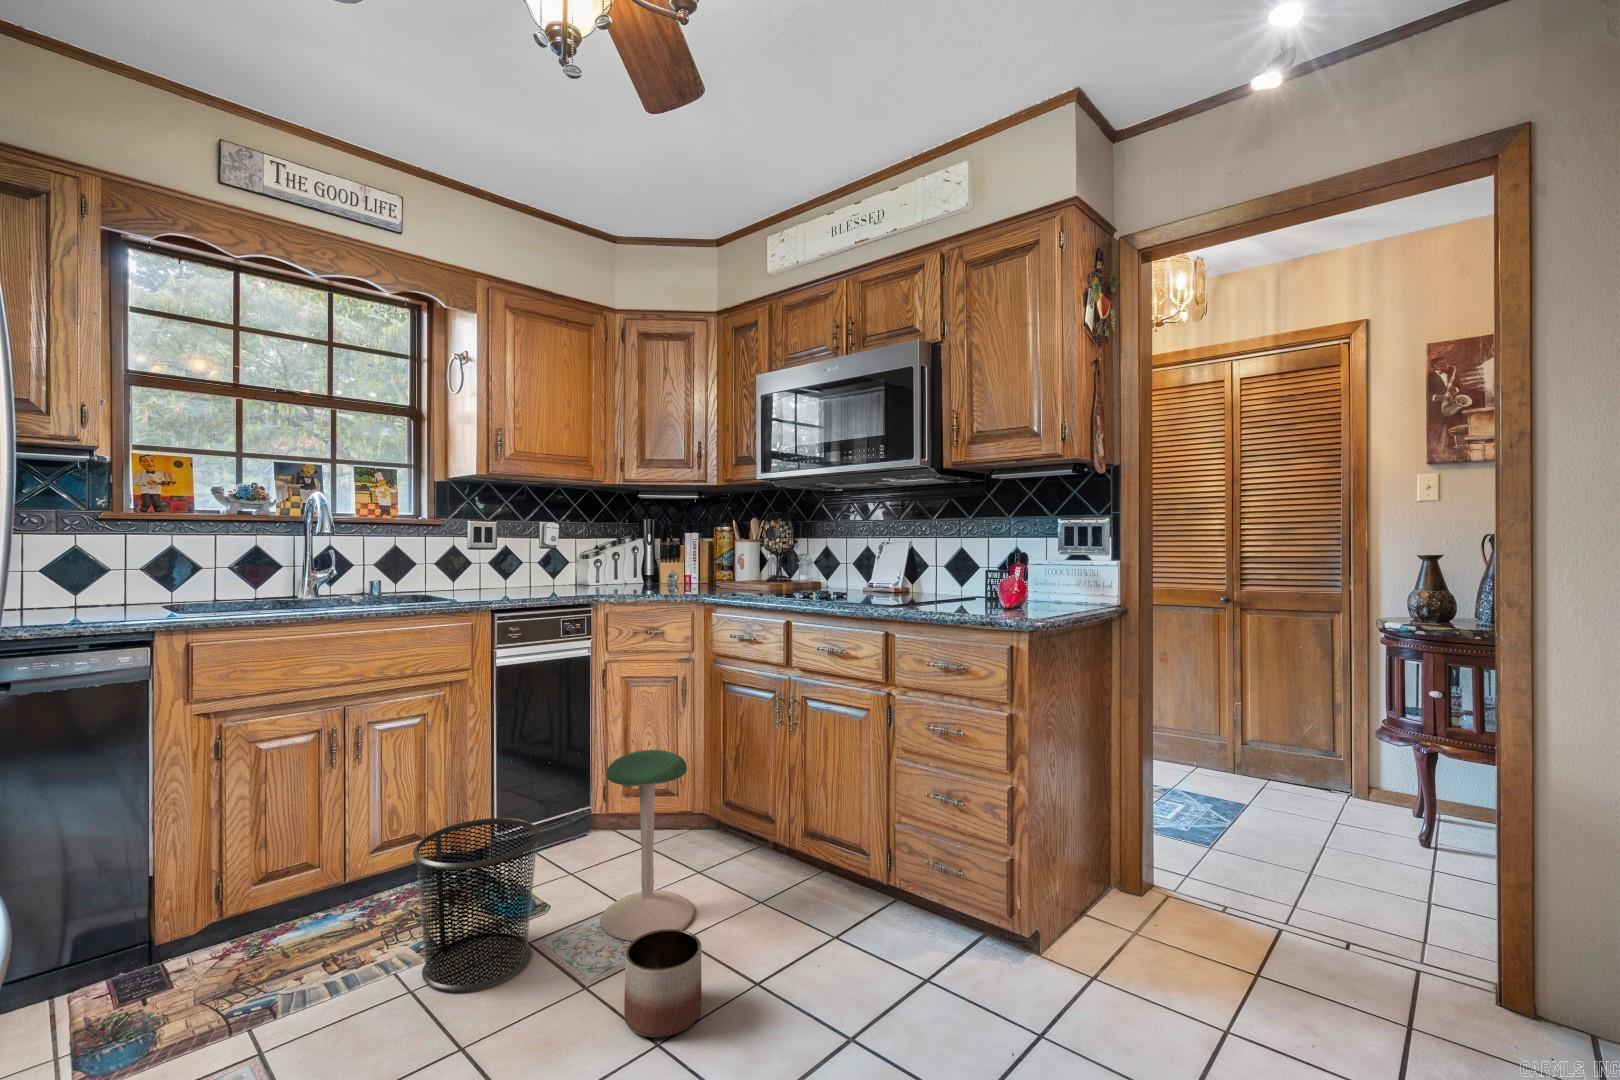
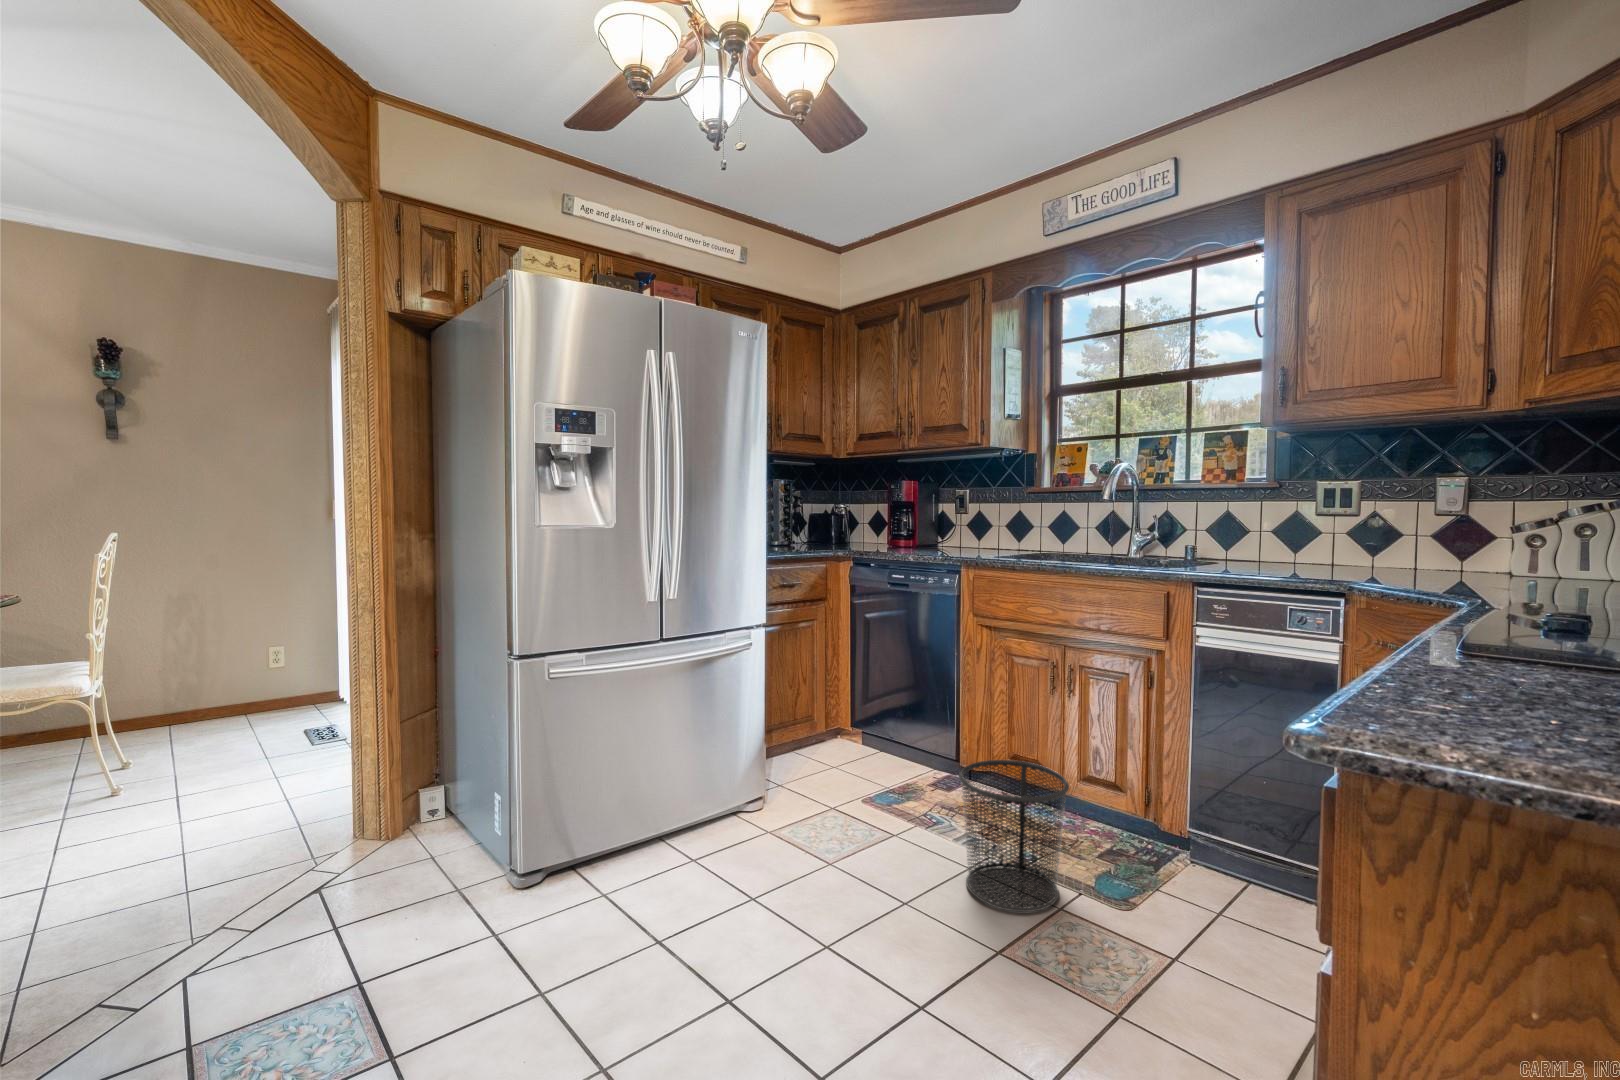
stool: present [600,750,694,941] -> none [1085,770,1215,1026]
planter: present [624,929,702,1037] -> none [915,918,998,1036]

